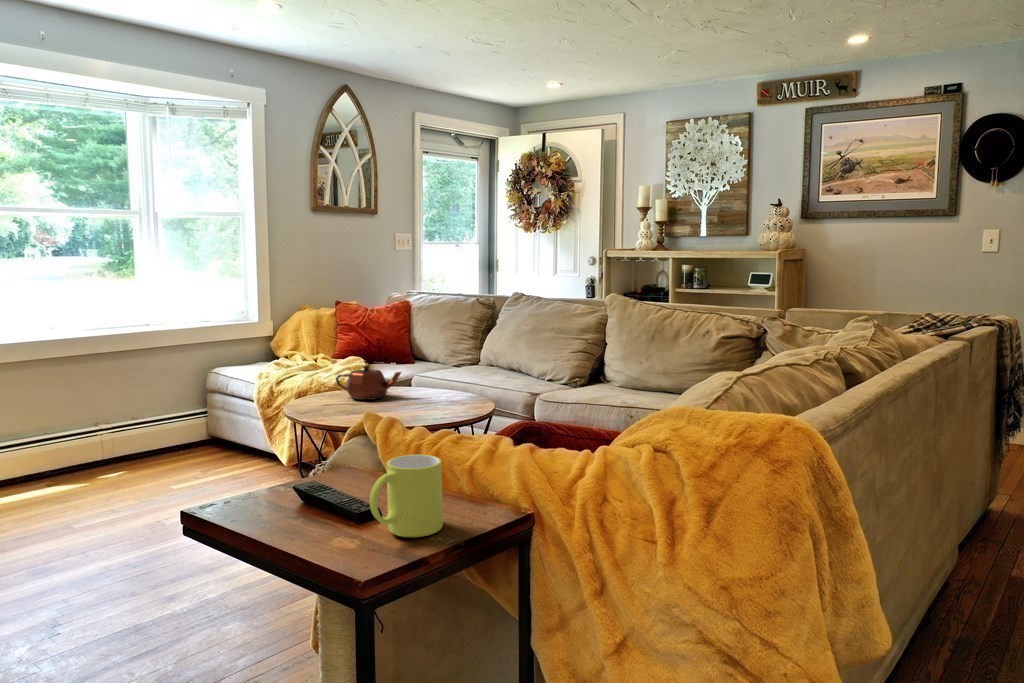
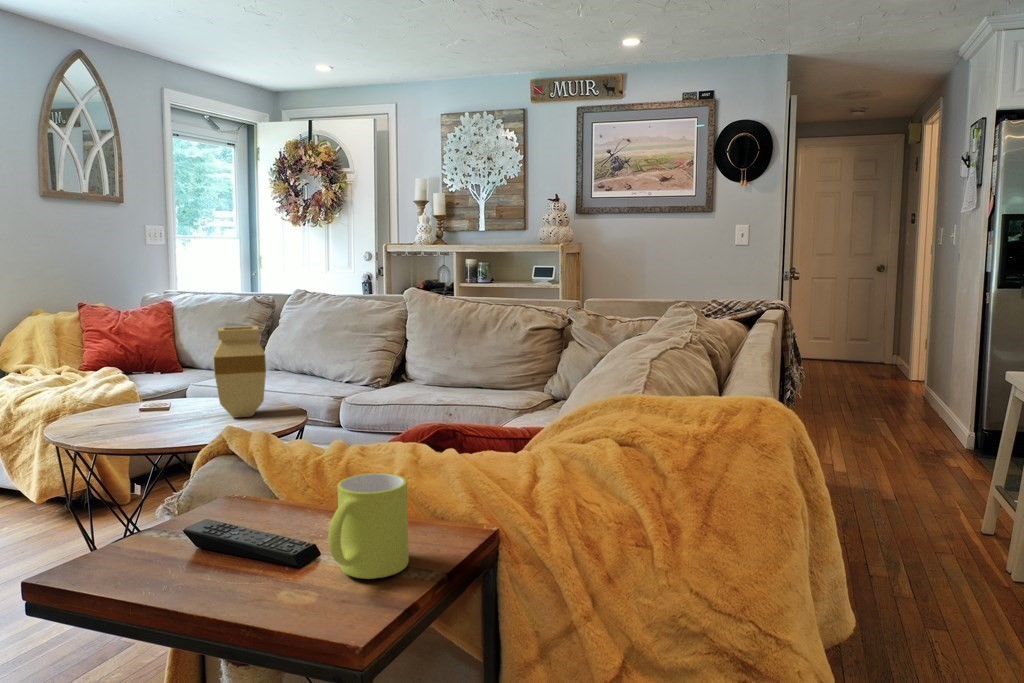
vase: none [414,326,459,405] -> present [214,326,266,418]
teapot: present [335,365,401,400] -> none [107,375,195,417]

